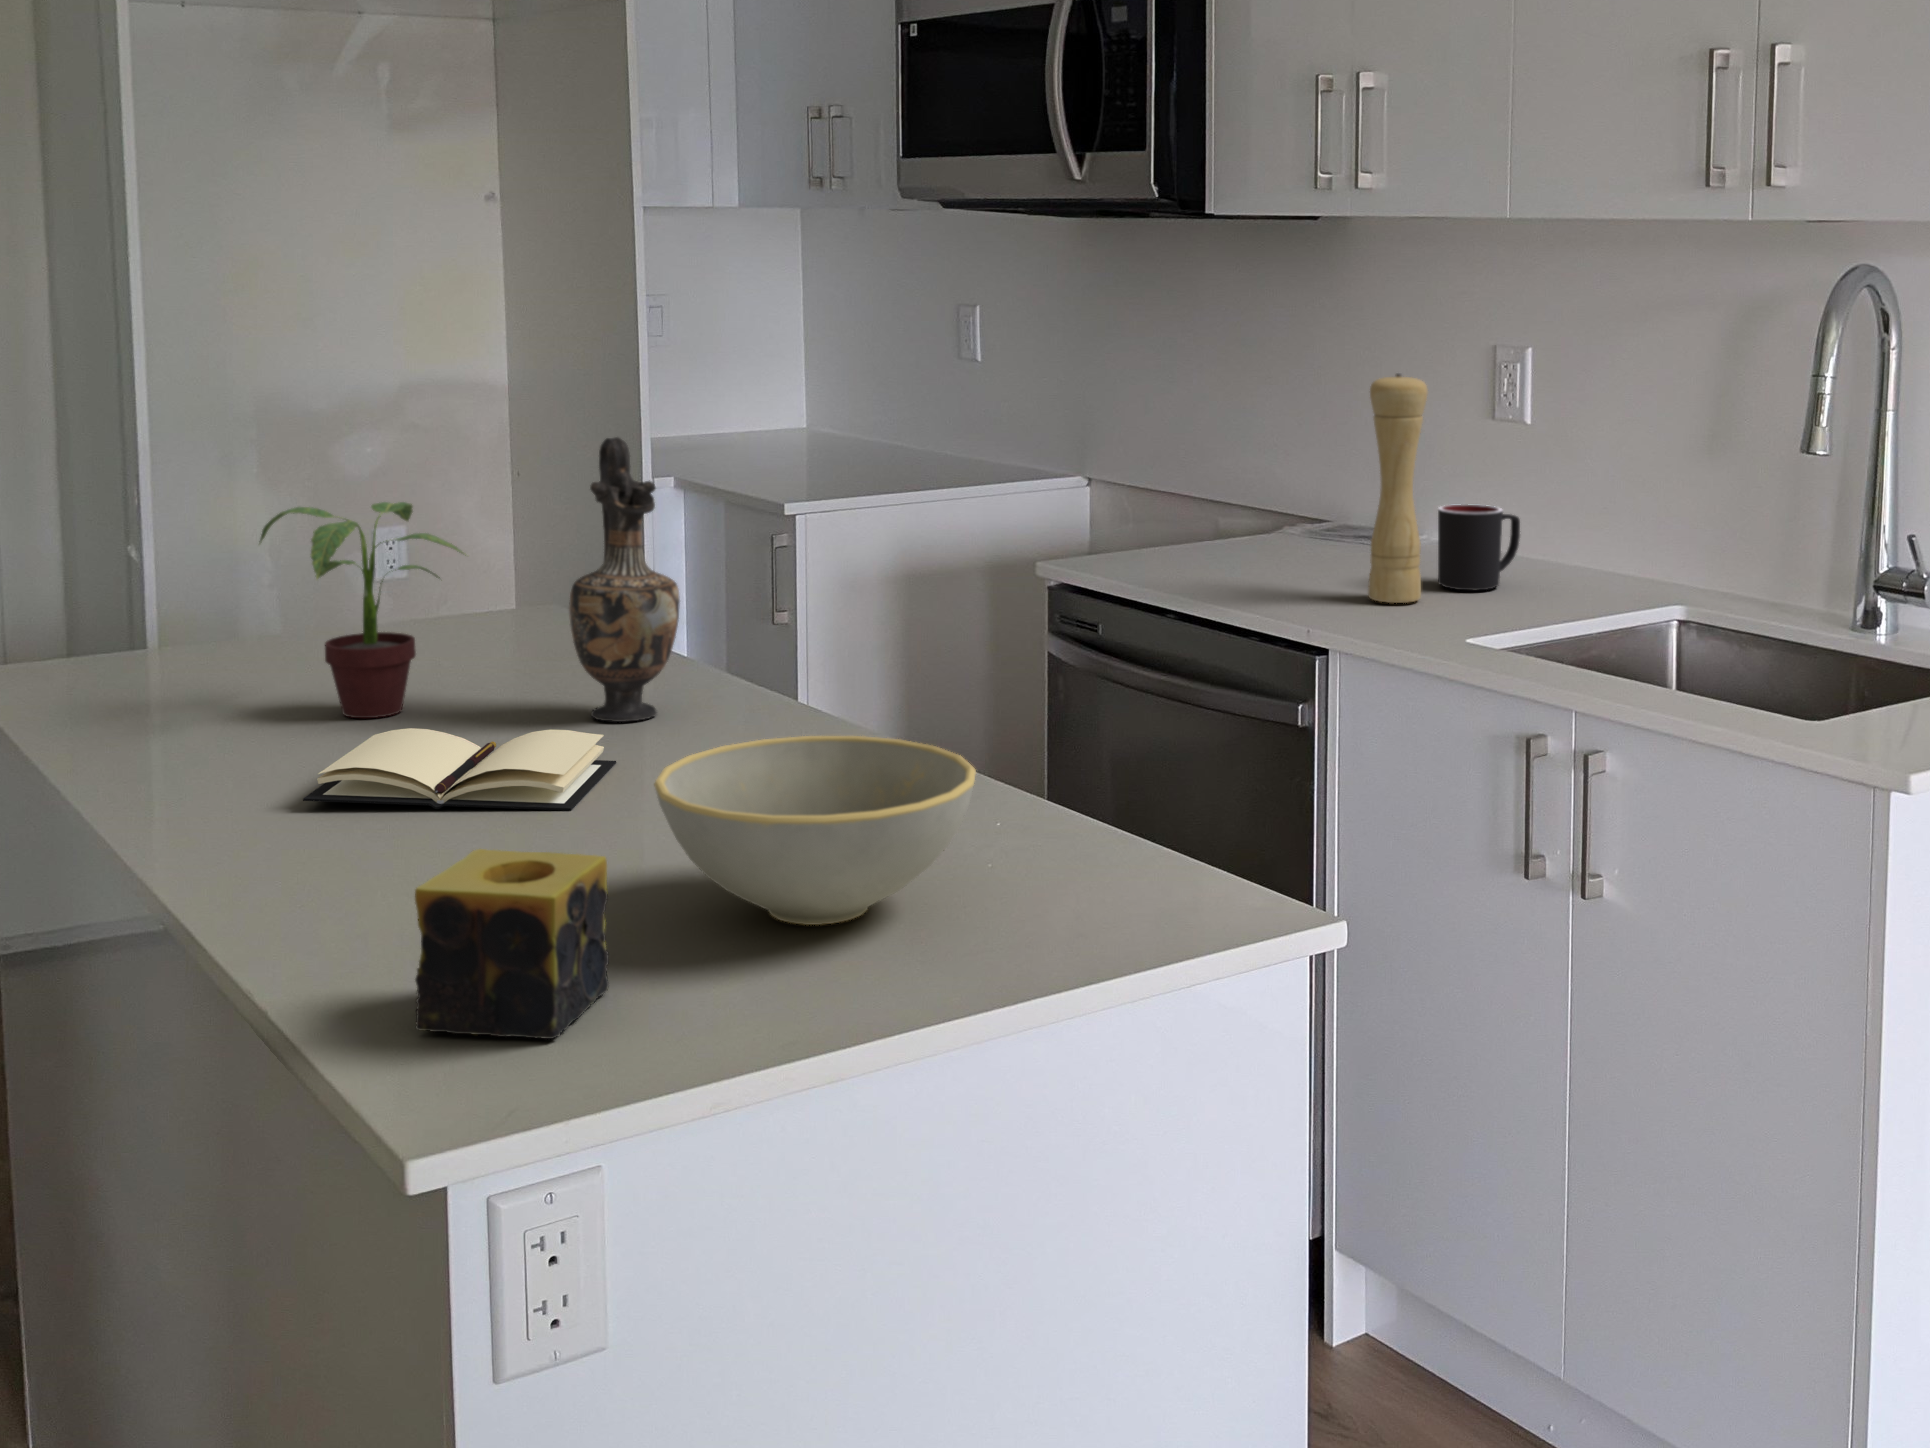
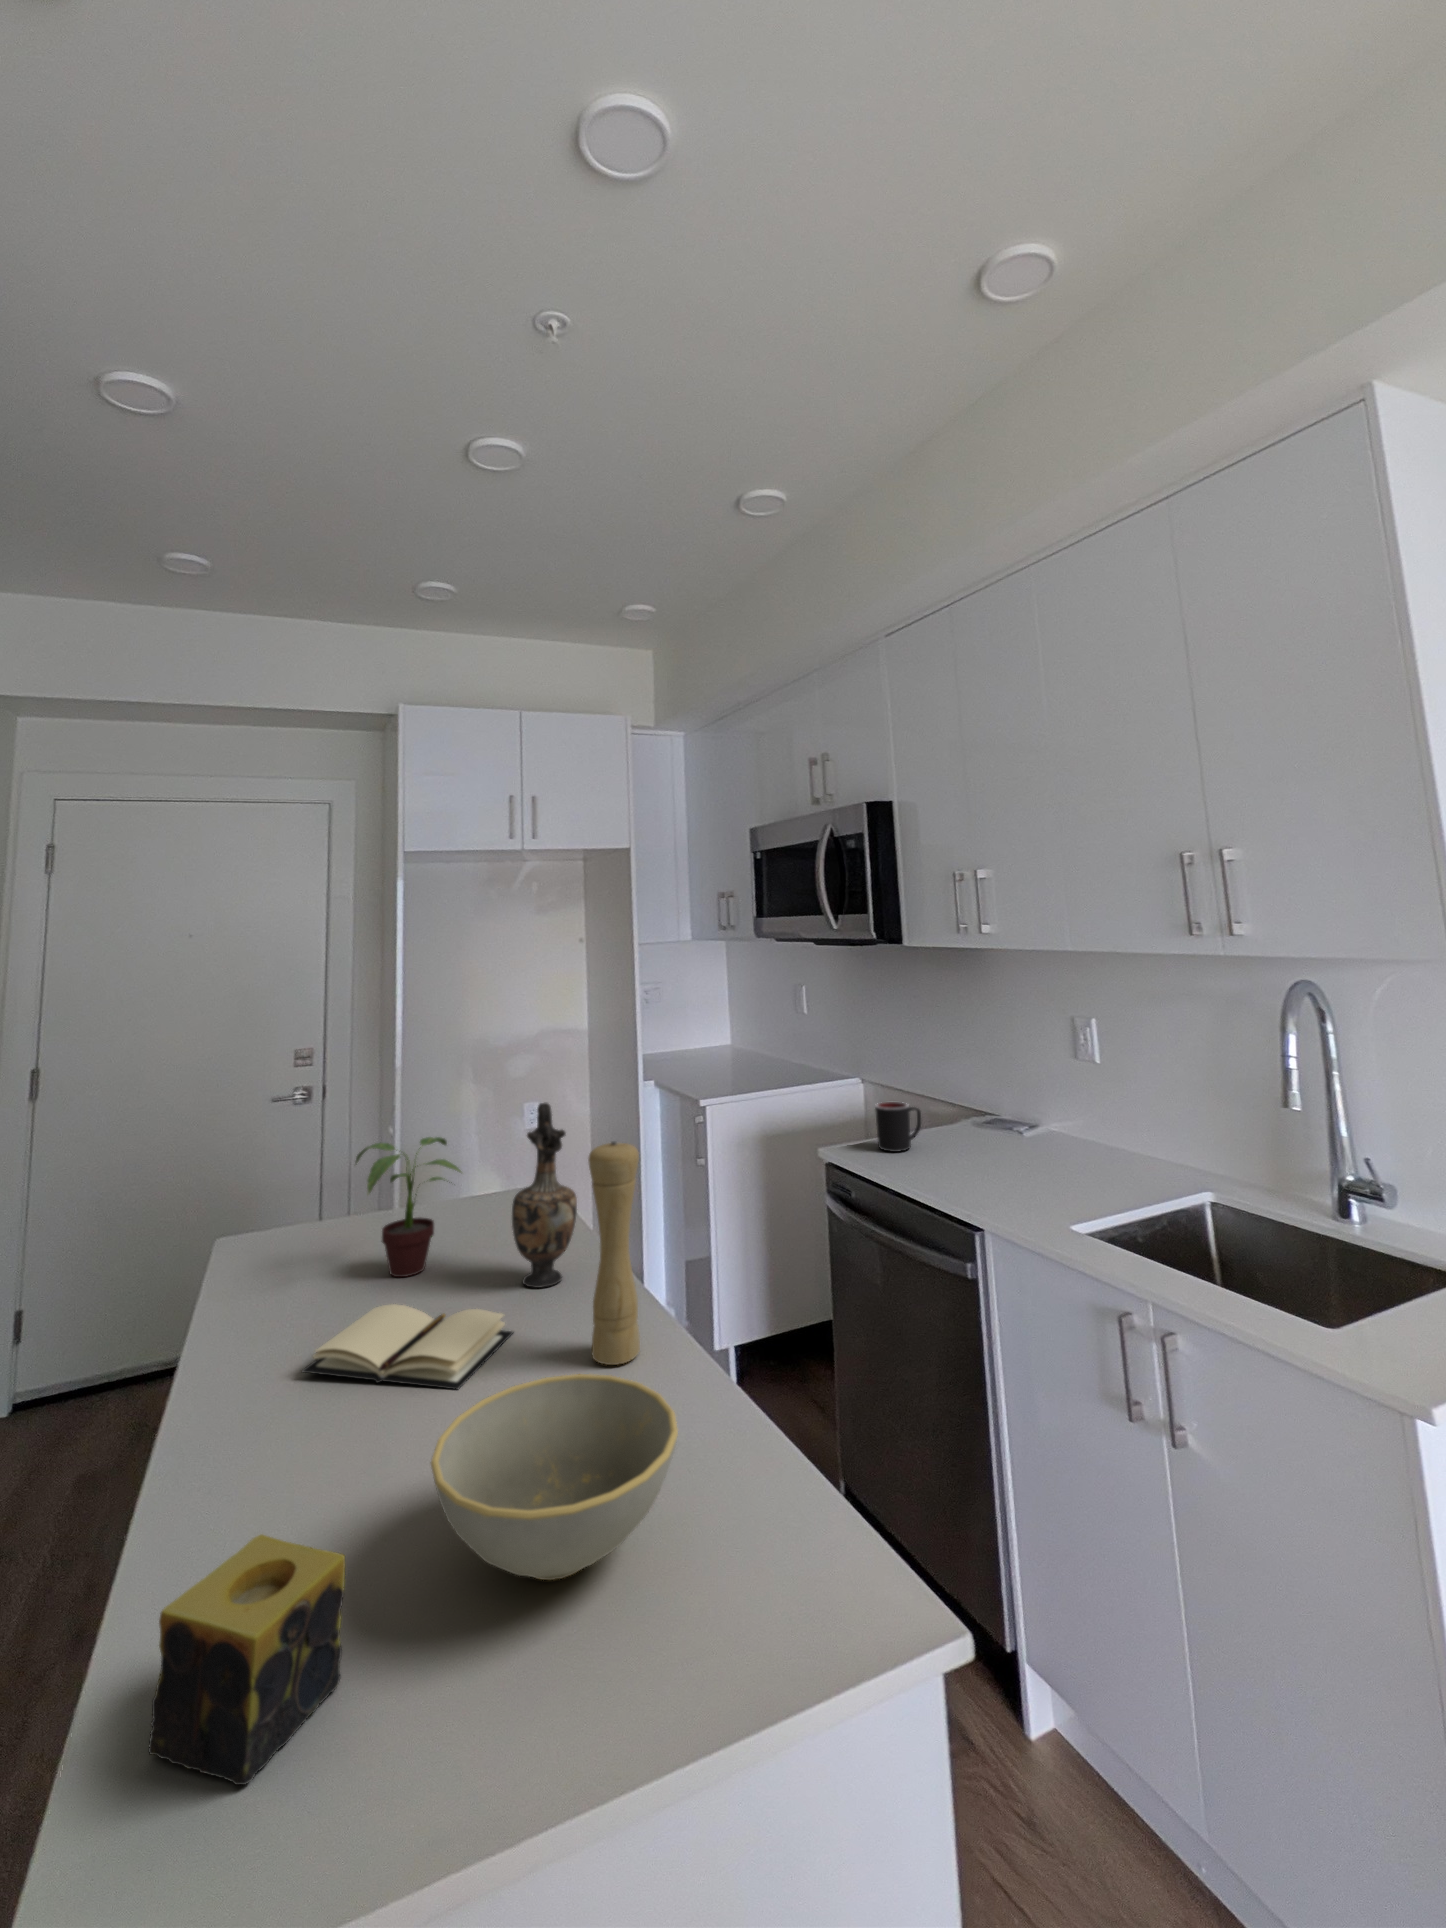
pepper mill: present [1368,373,1427,603] -> present [588,1141,640,1365]
mug: present [1438,504,1520,590] -> present [875,1102,921,1152]

